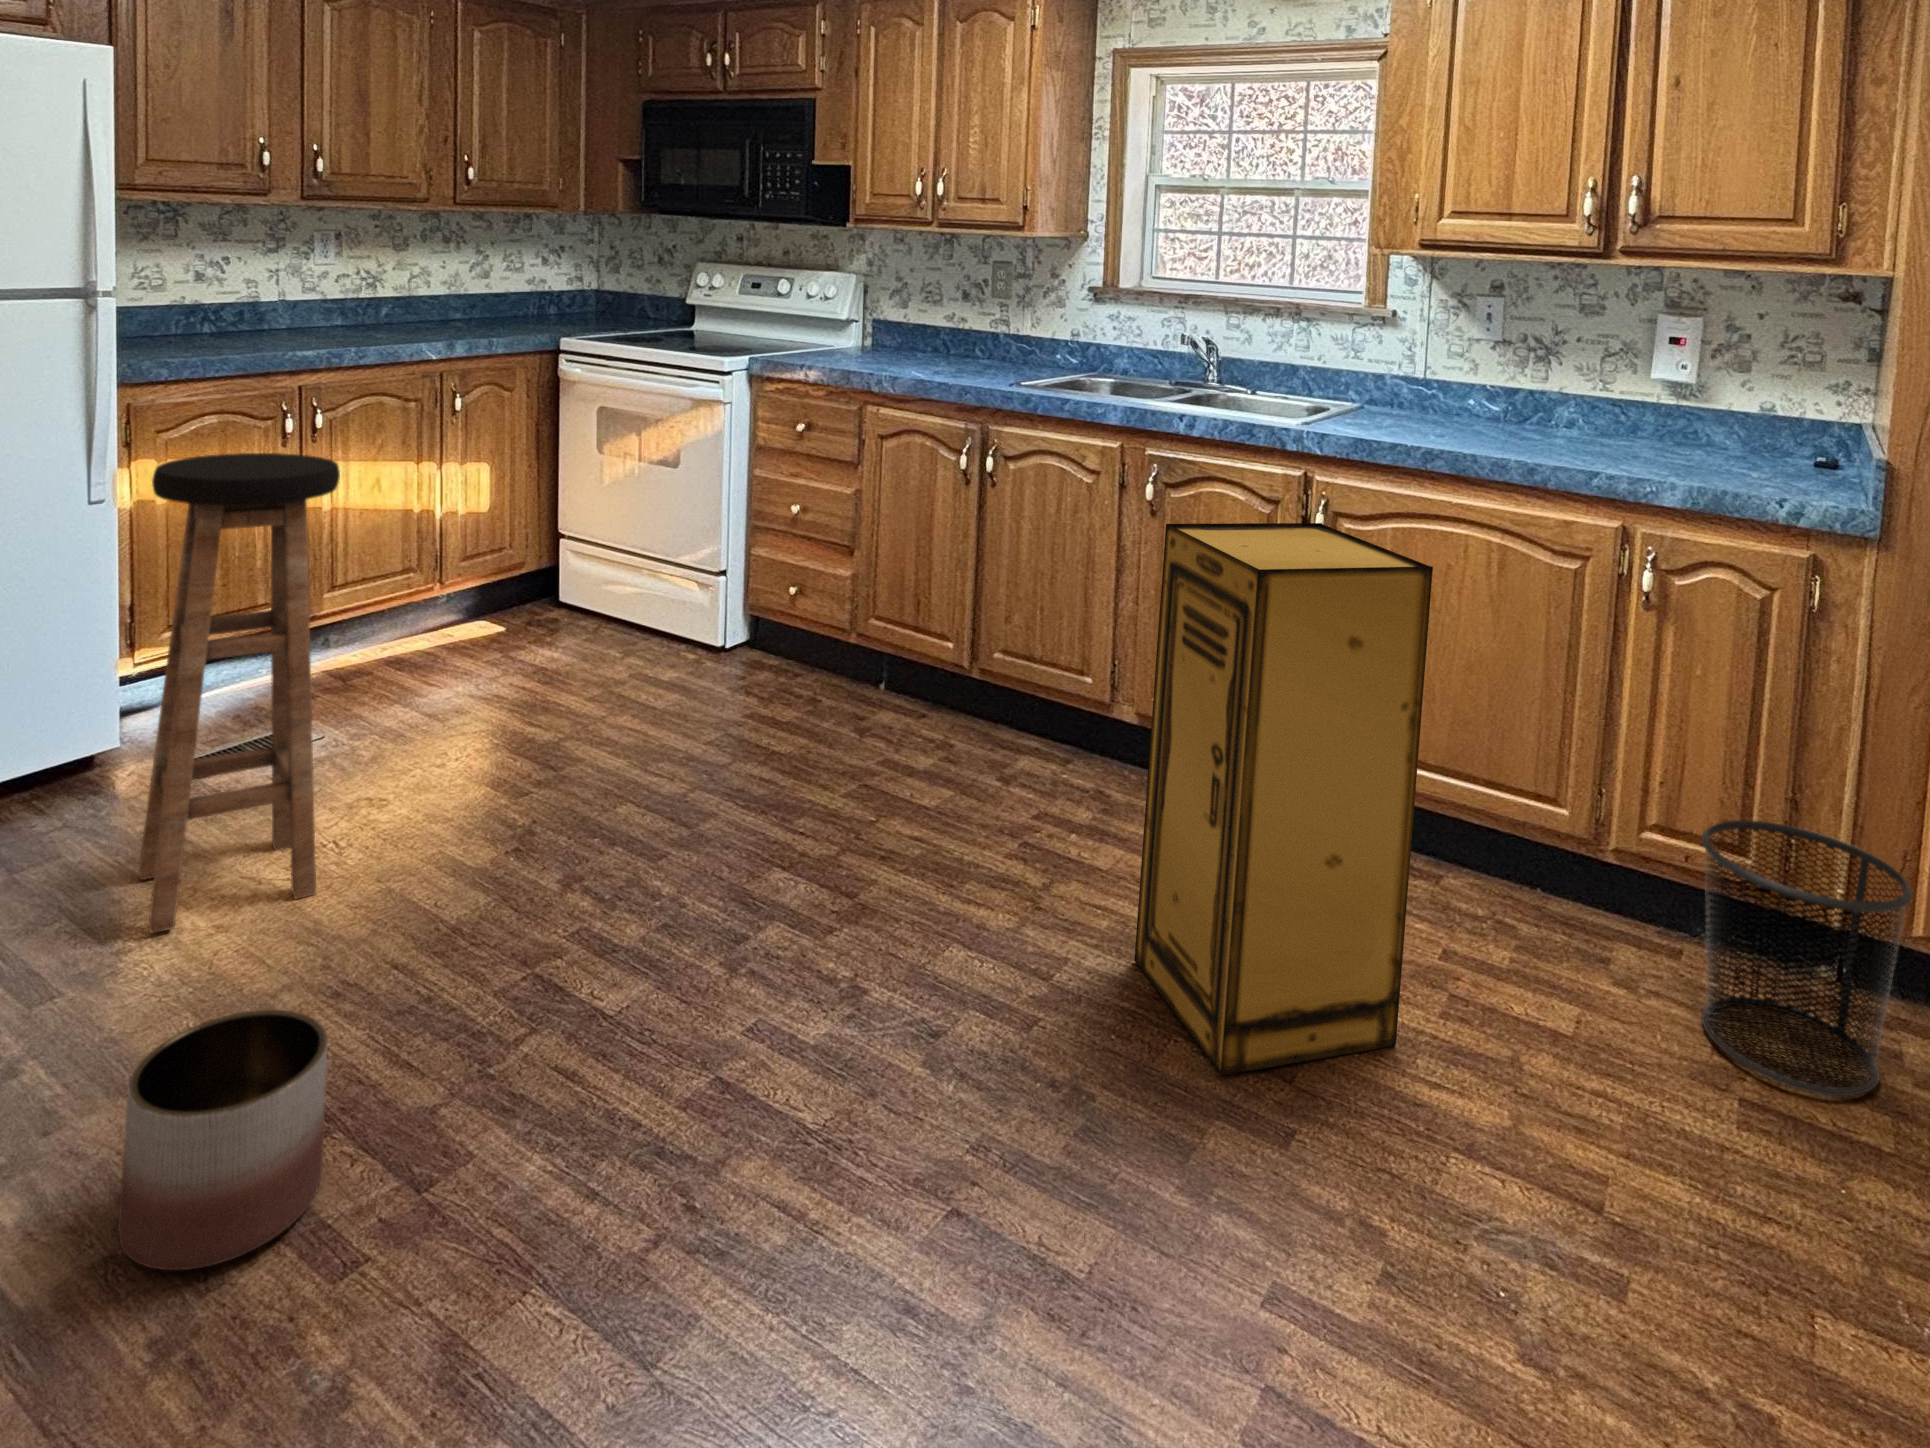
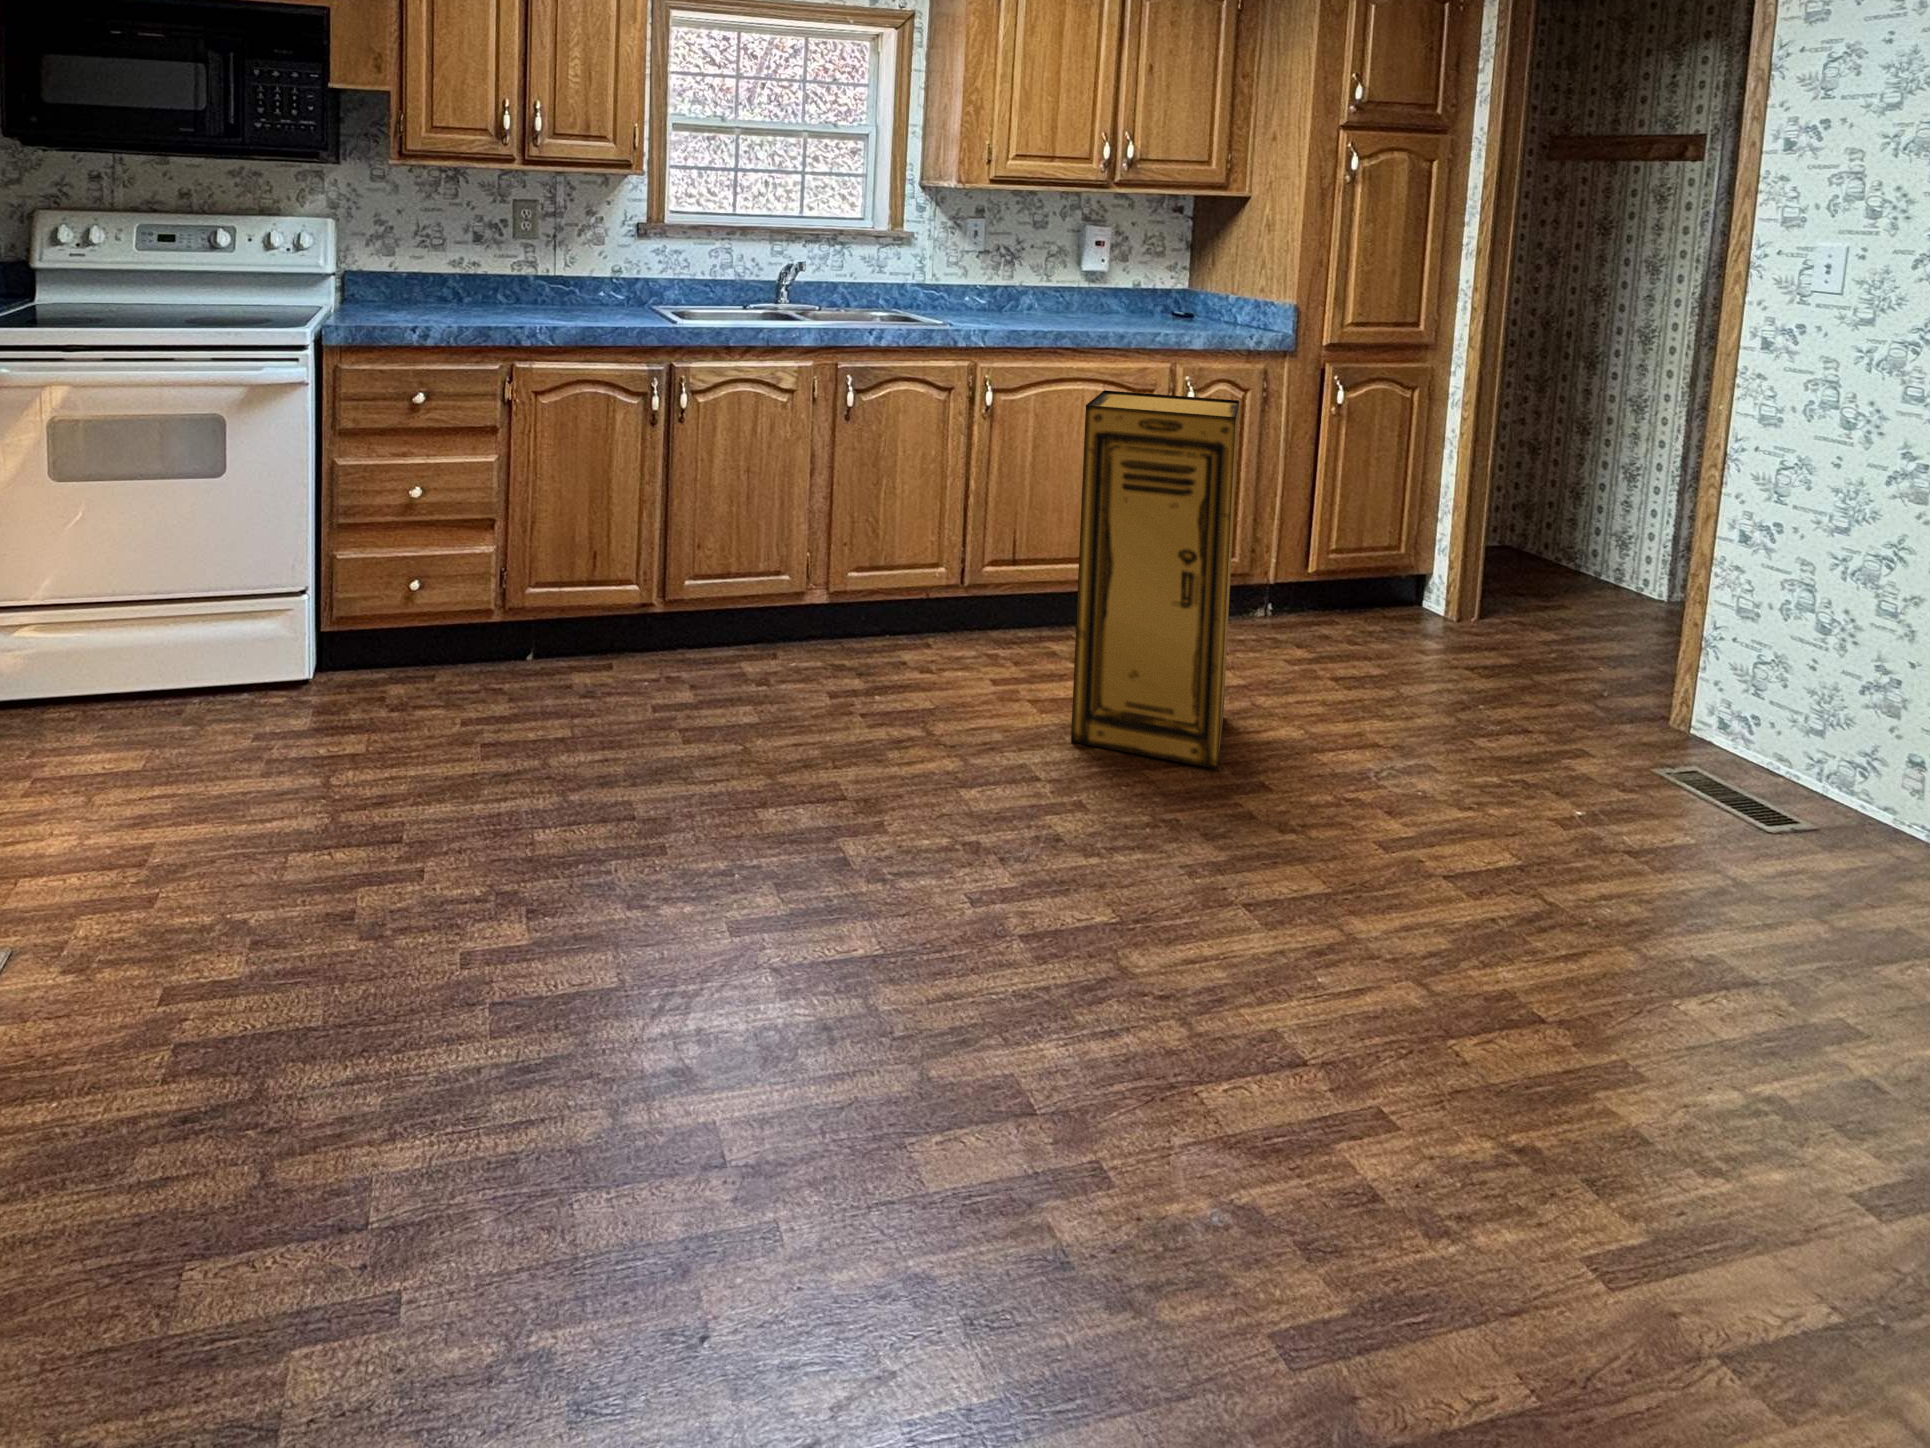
bar stool: present [138,453,340,933] -> none [213,508,490,1220]
waste bin: present [1701,820,1913,1096] -> none [1249,523,1360,657]
planter: present [118,1010,328,1270] -> none [966,1033,1158,1328]

